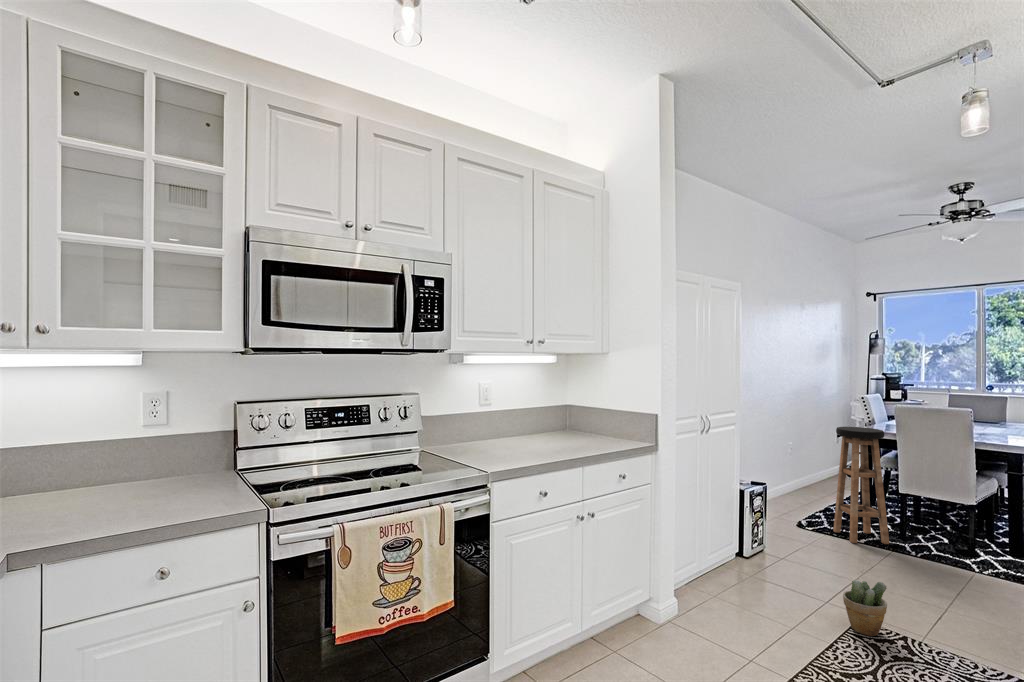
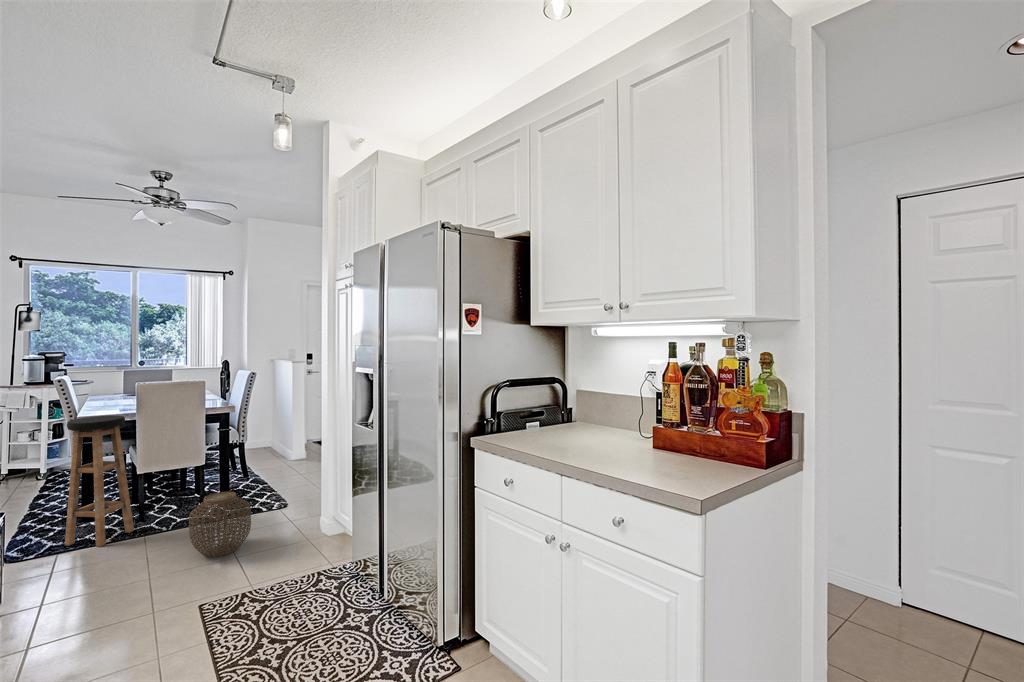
woven basket: none [900,529,977,604] -> present [189,492,251,557]
potted plant: present [843,580,887,636] -> none [192,555,235,616]

